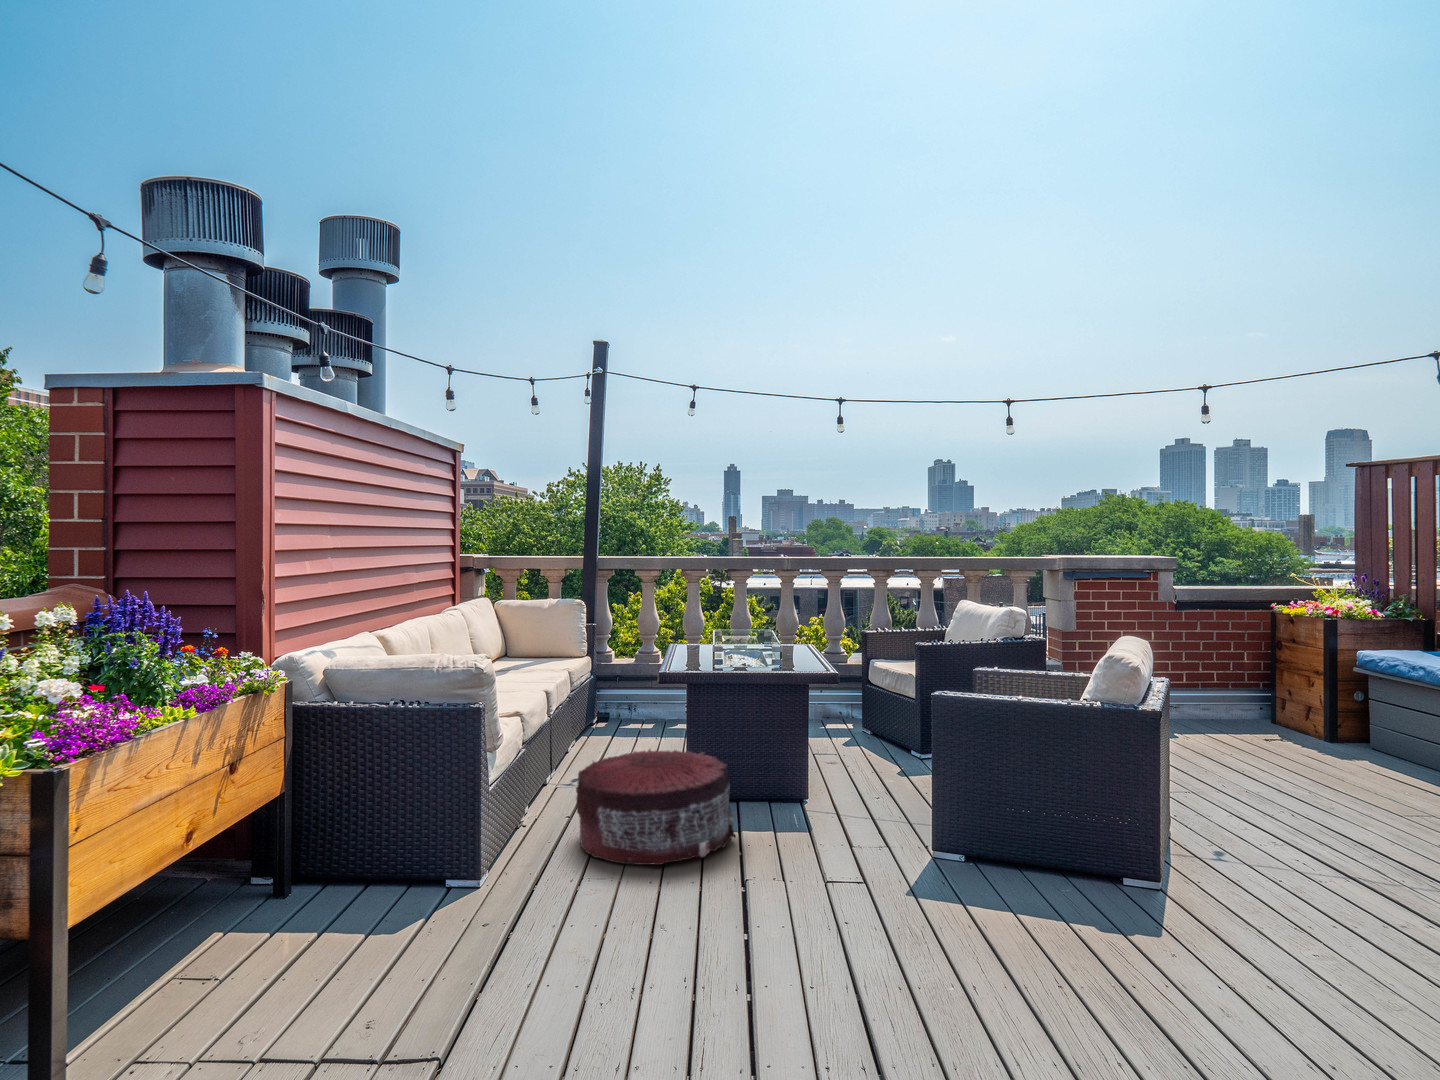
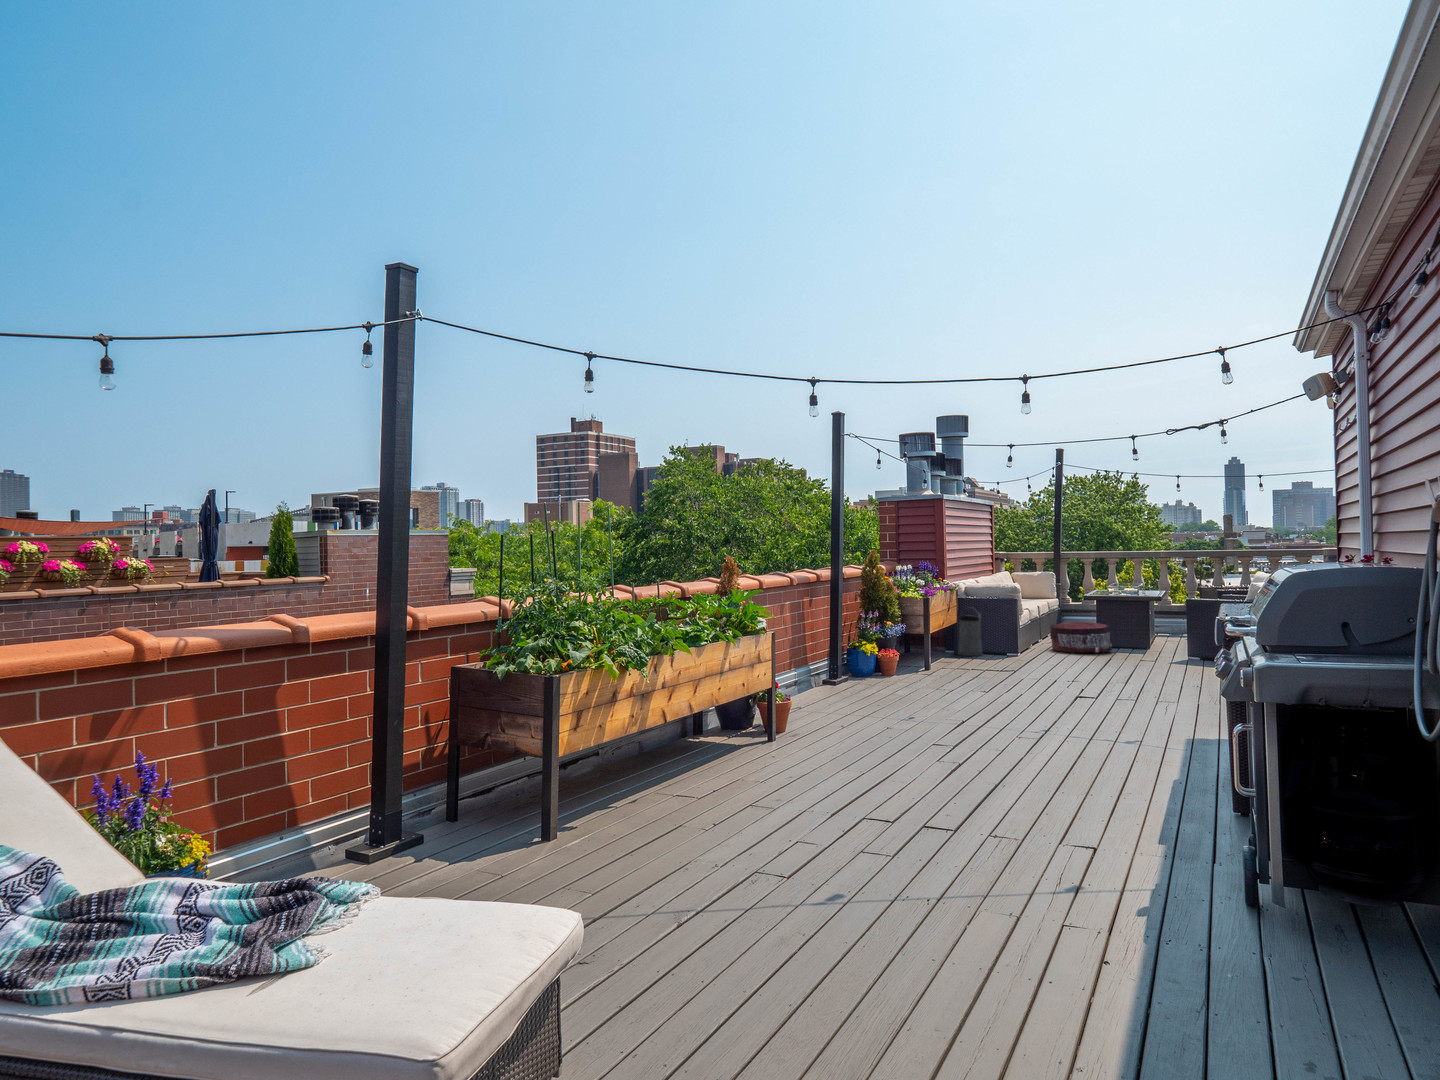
watering can: none [231,765,361,985] -> present [958,609,983,656]

